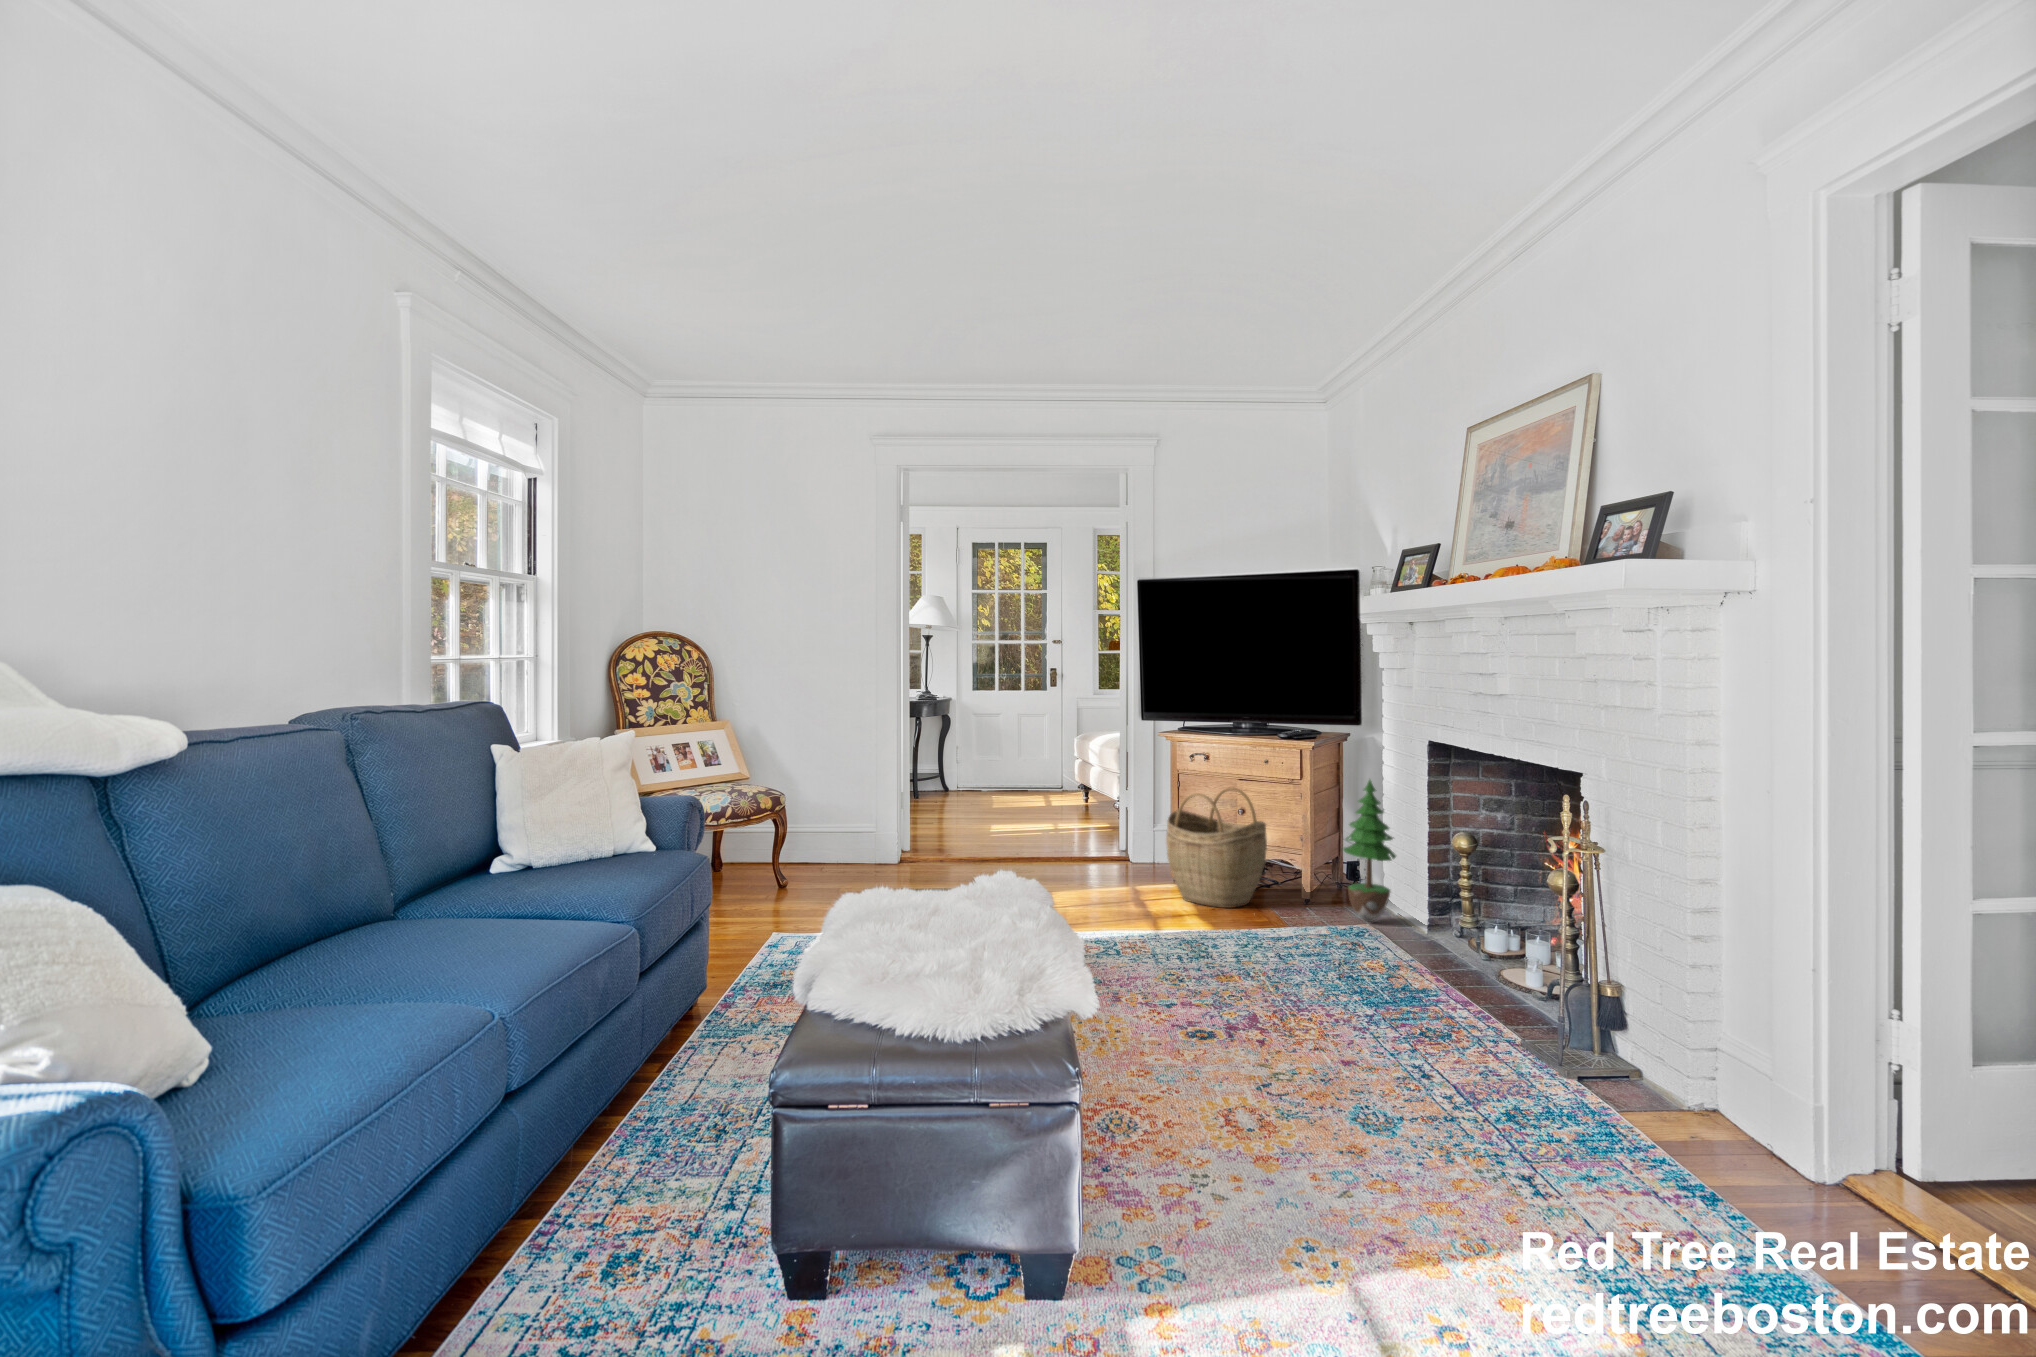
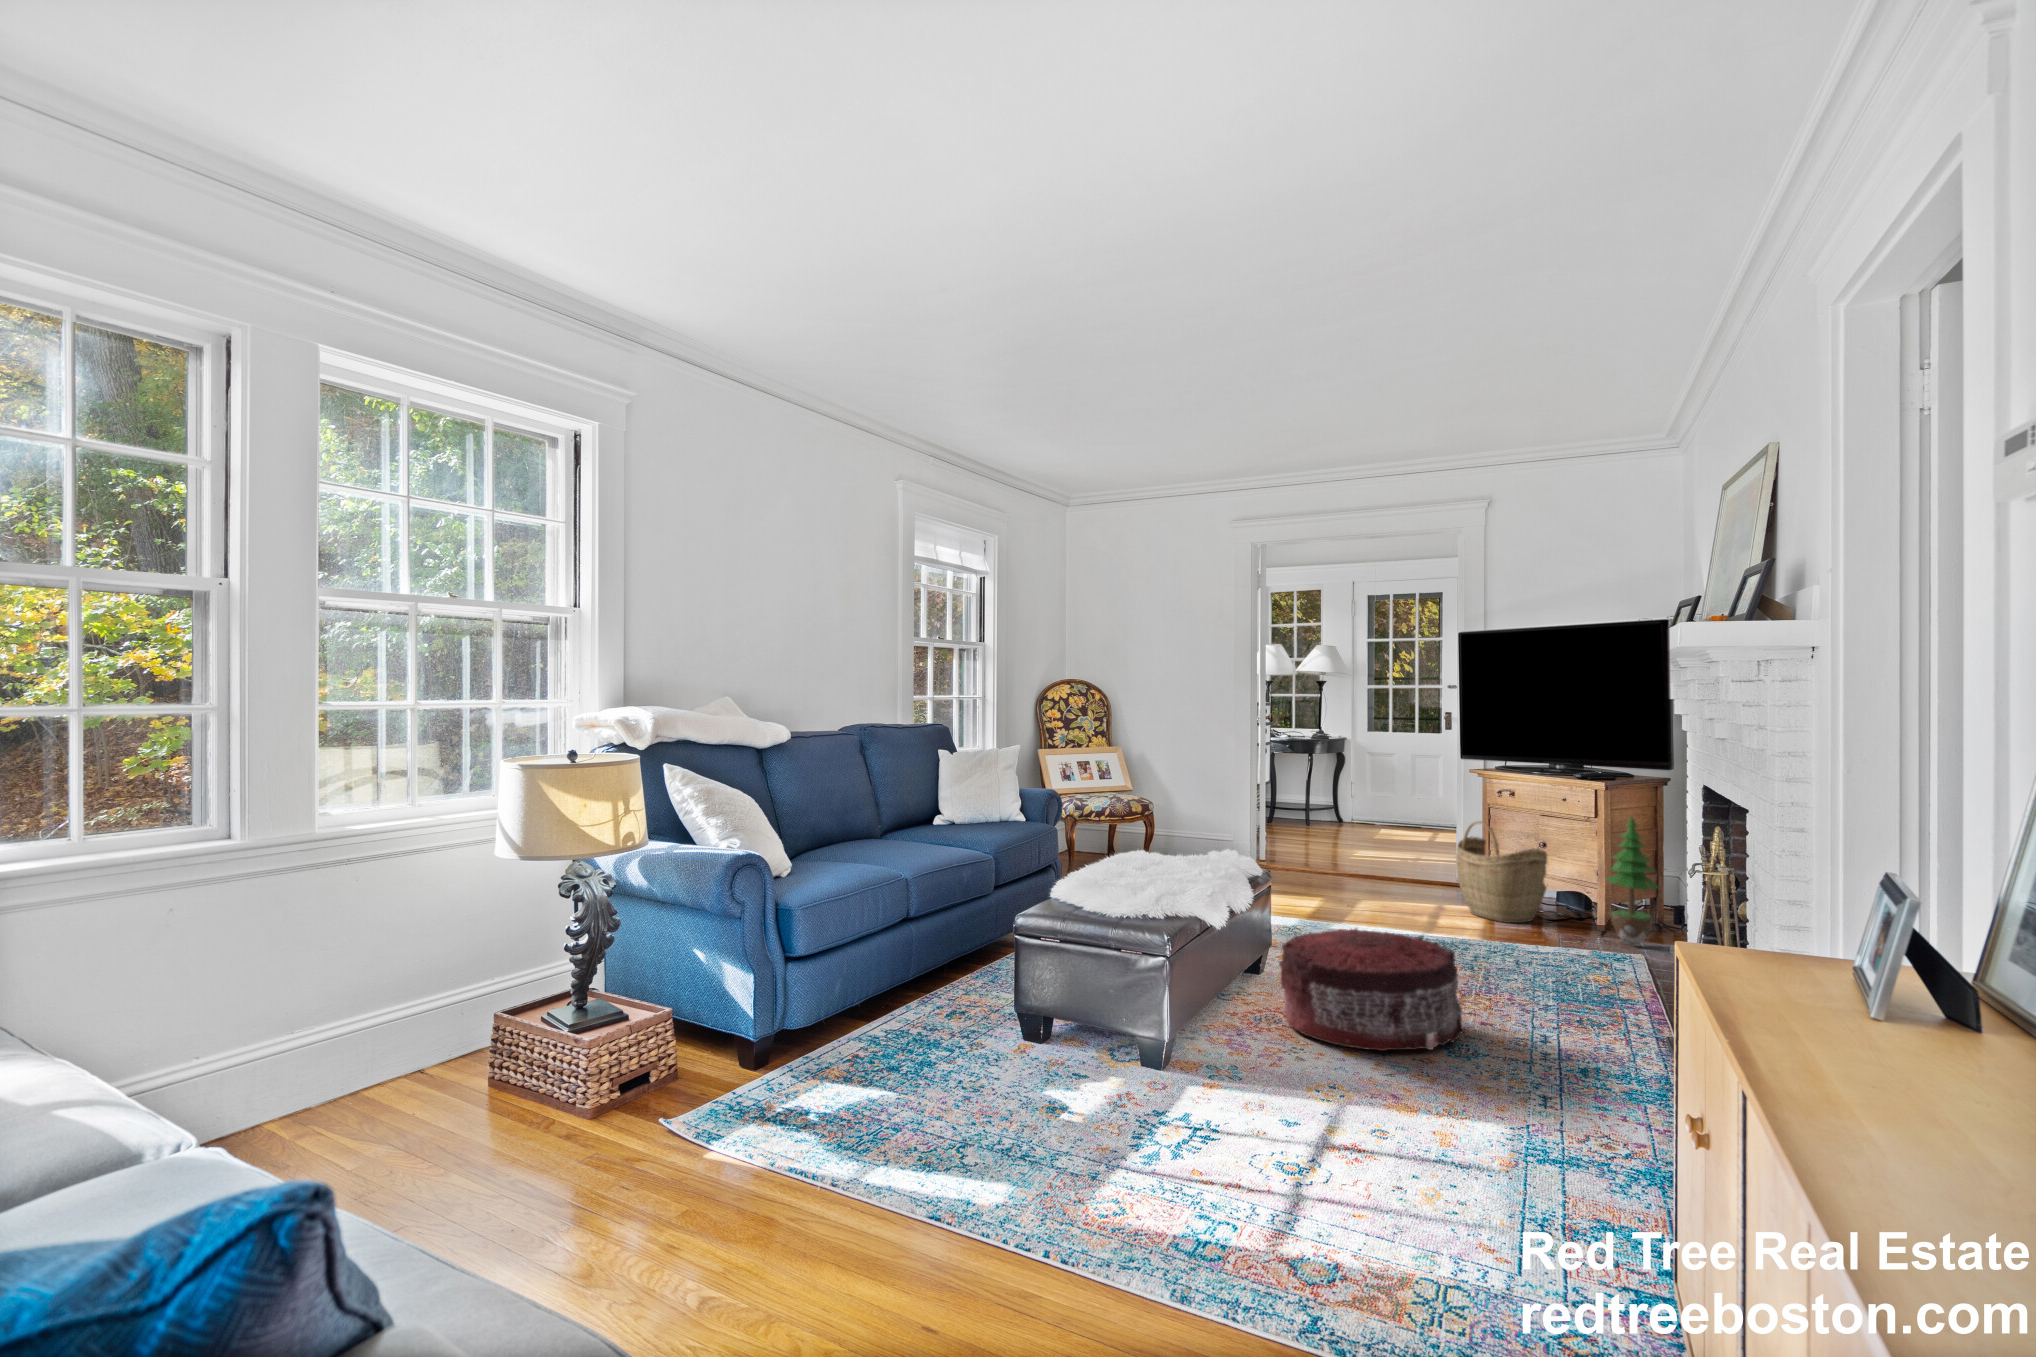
pouf: none [1132,971,1385,1173] -> present [1279,928,1465,1051]

